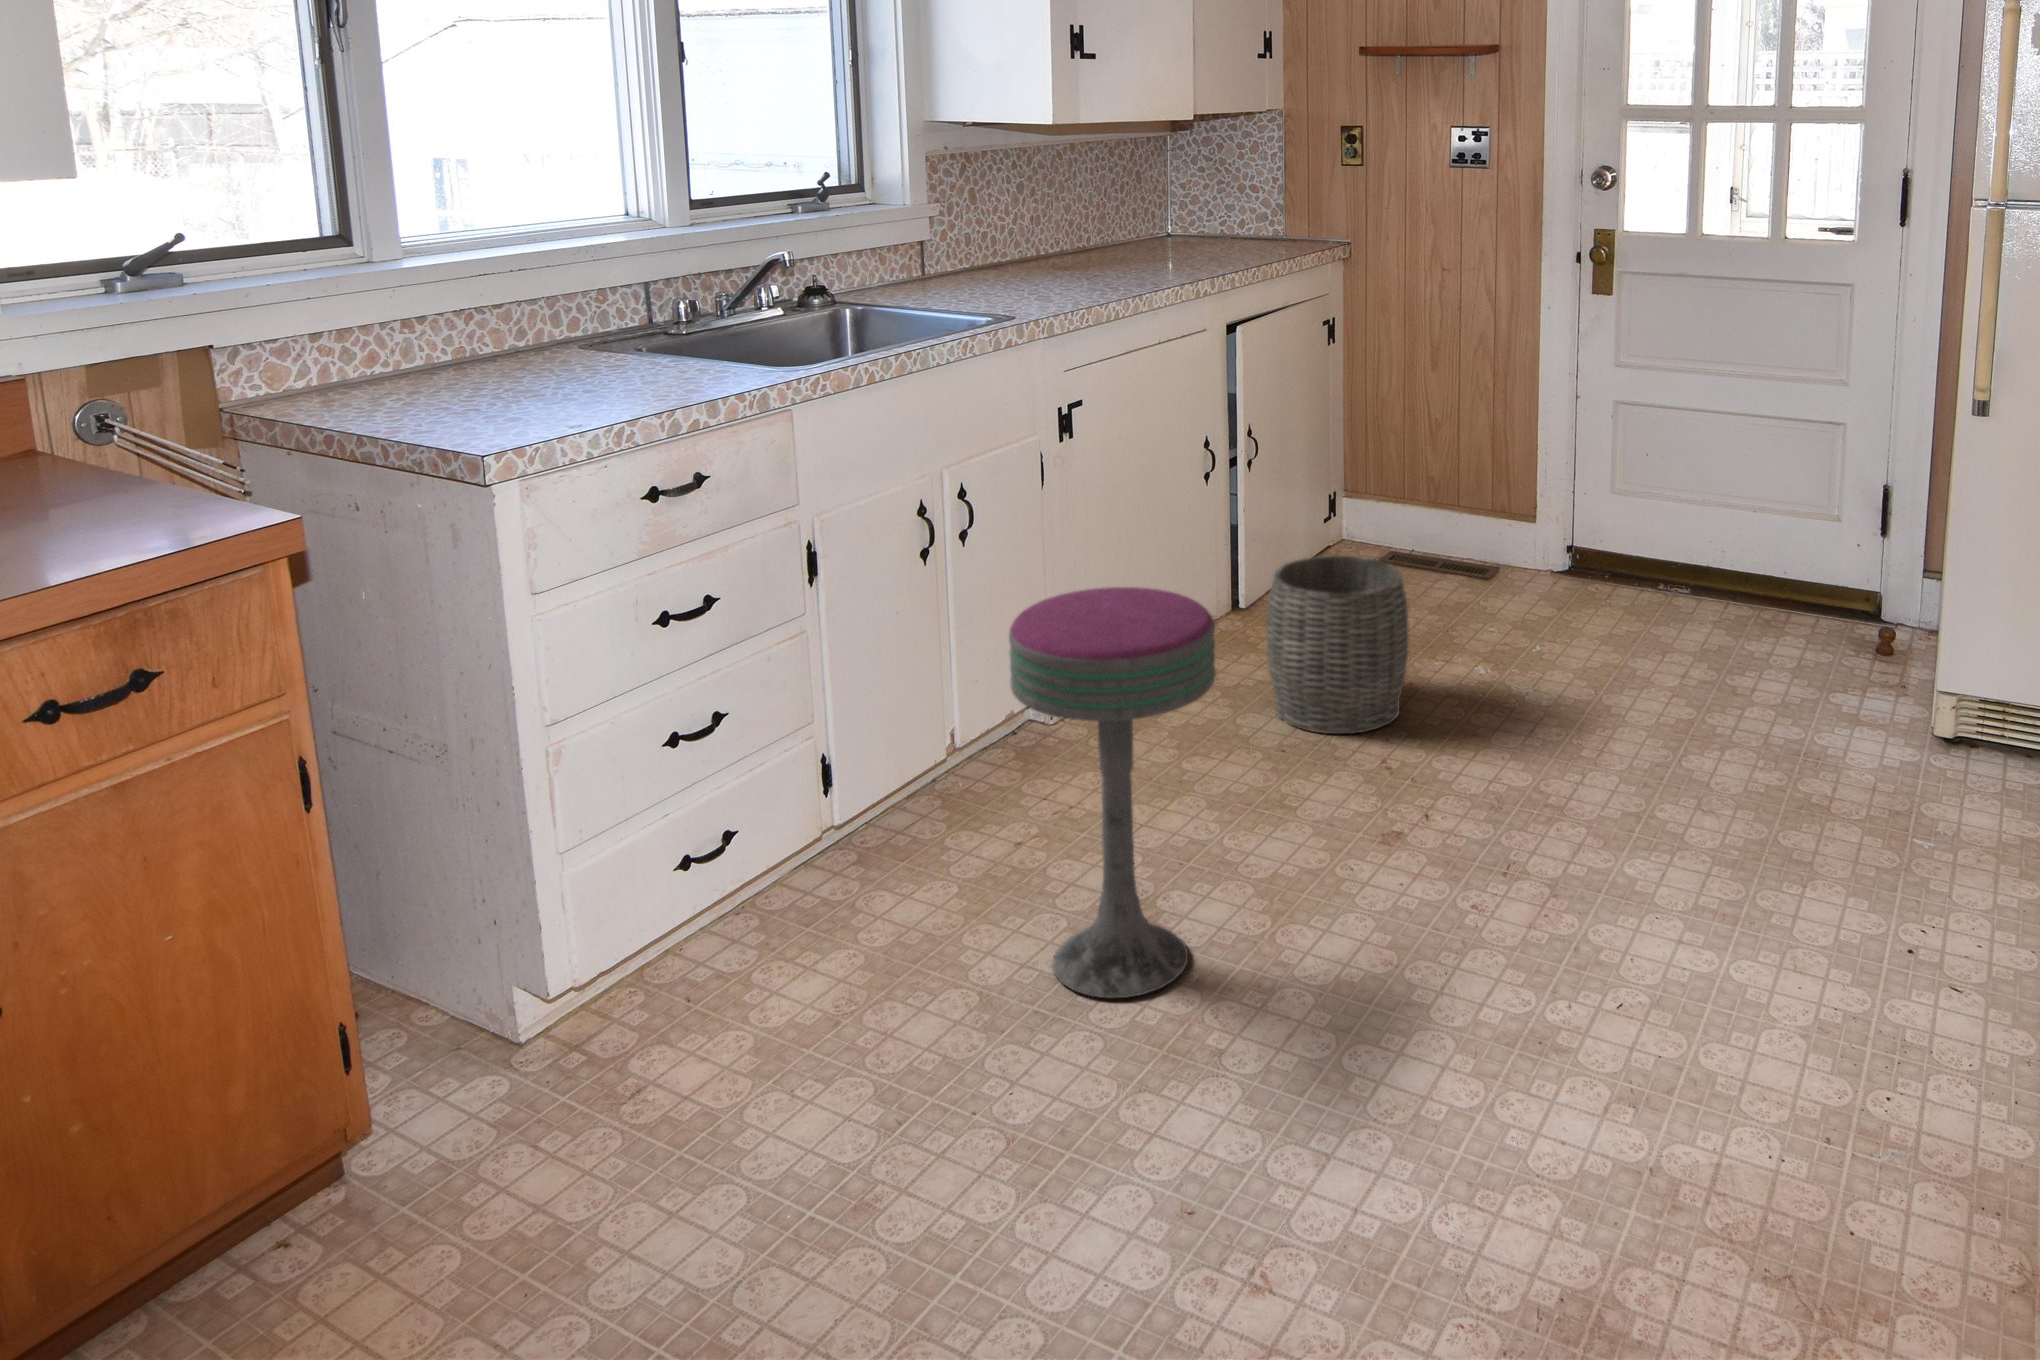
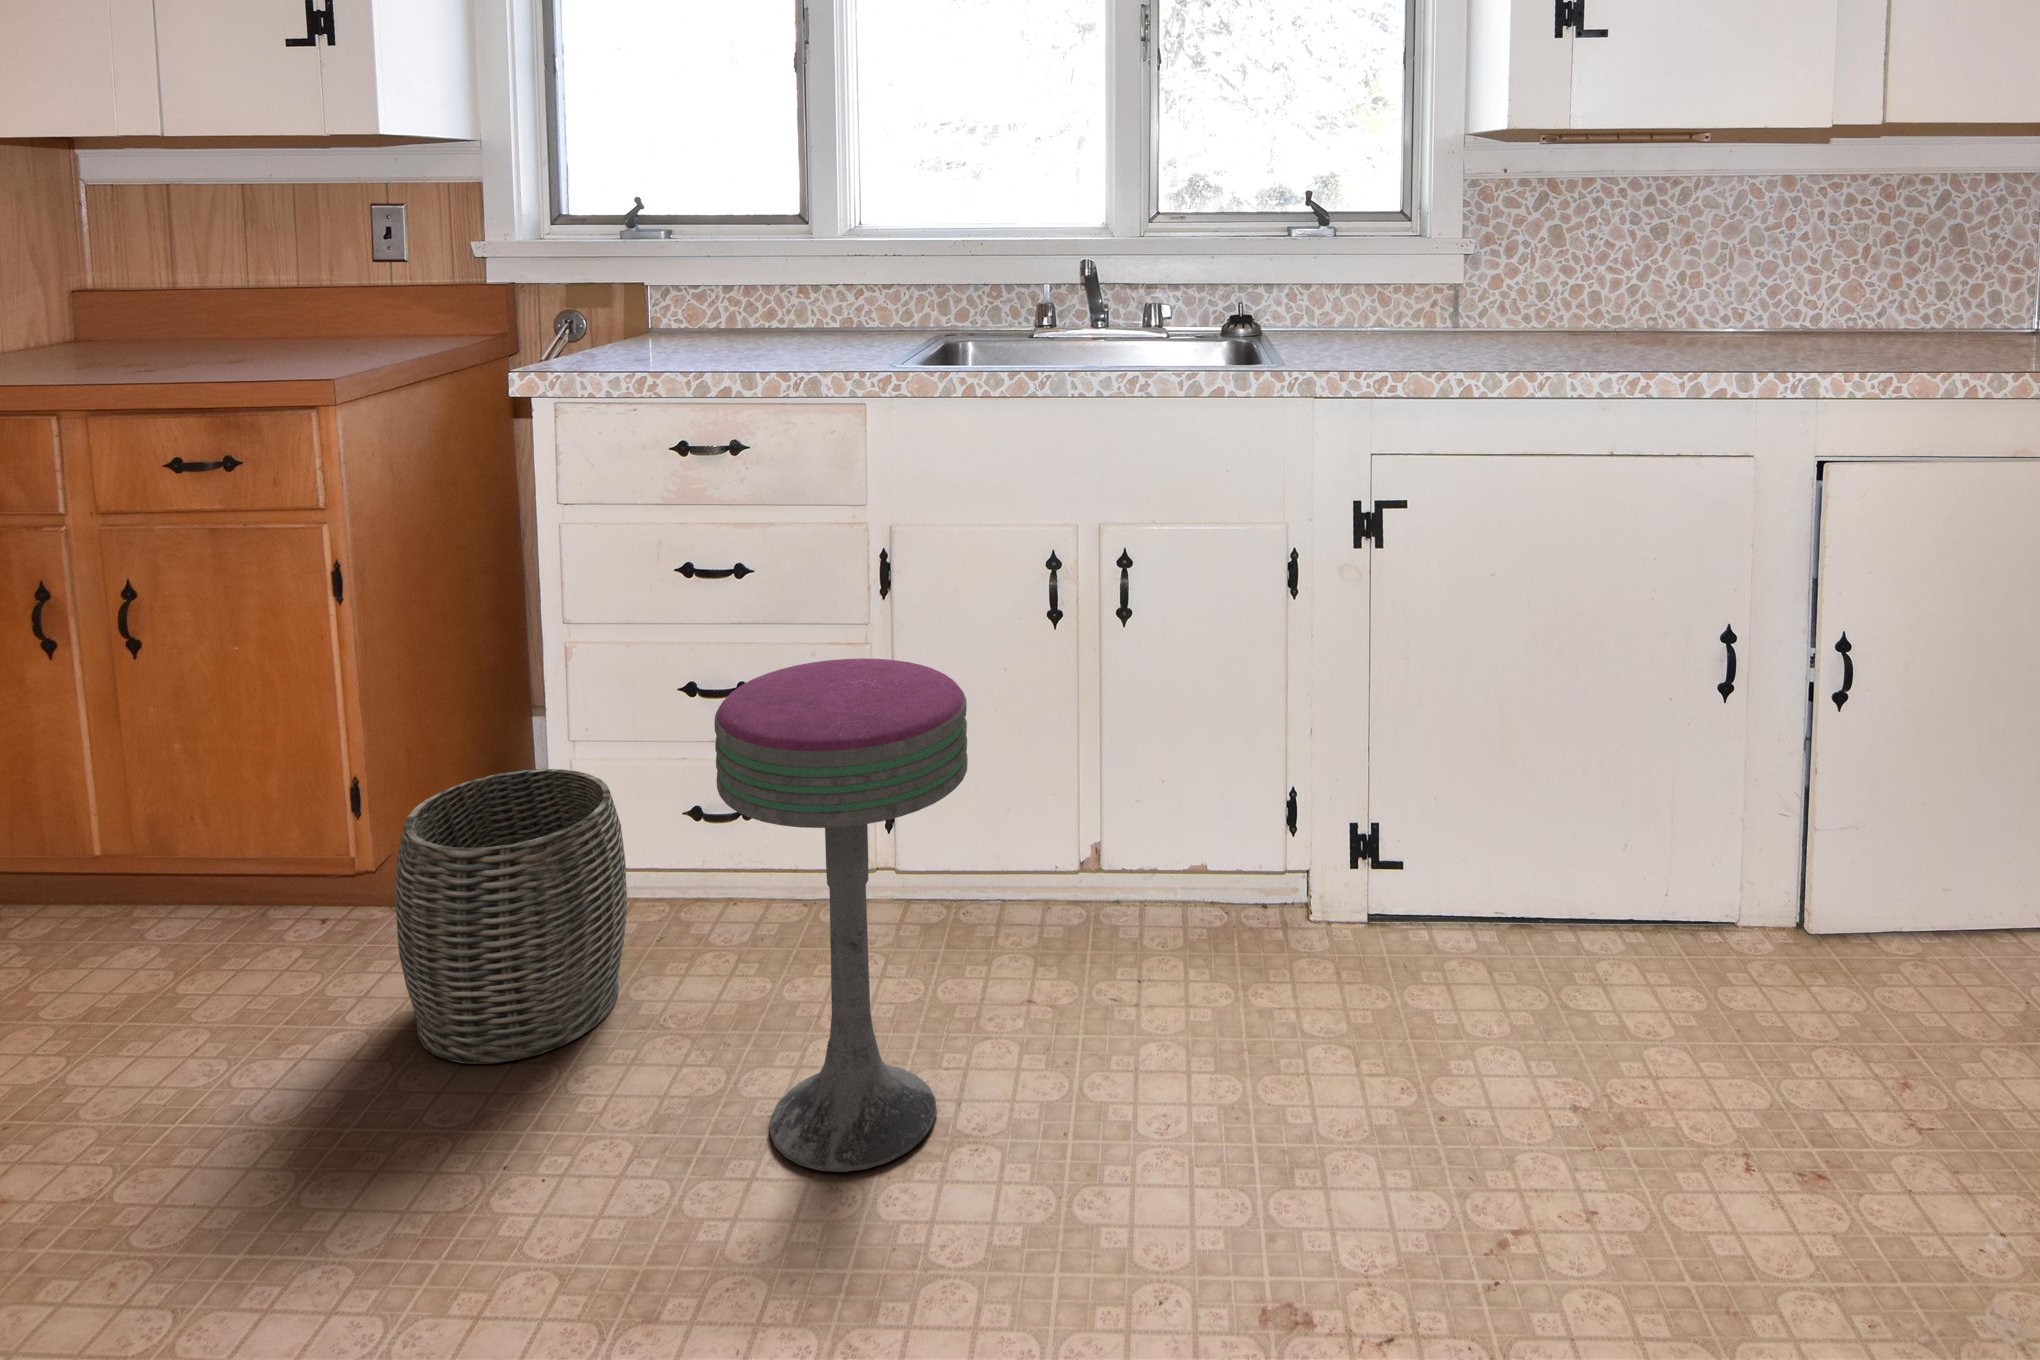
woven basket: present [1266,556,1409,734] -> present [396,769,627,1064]

